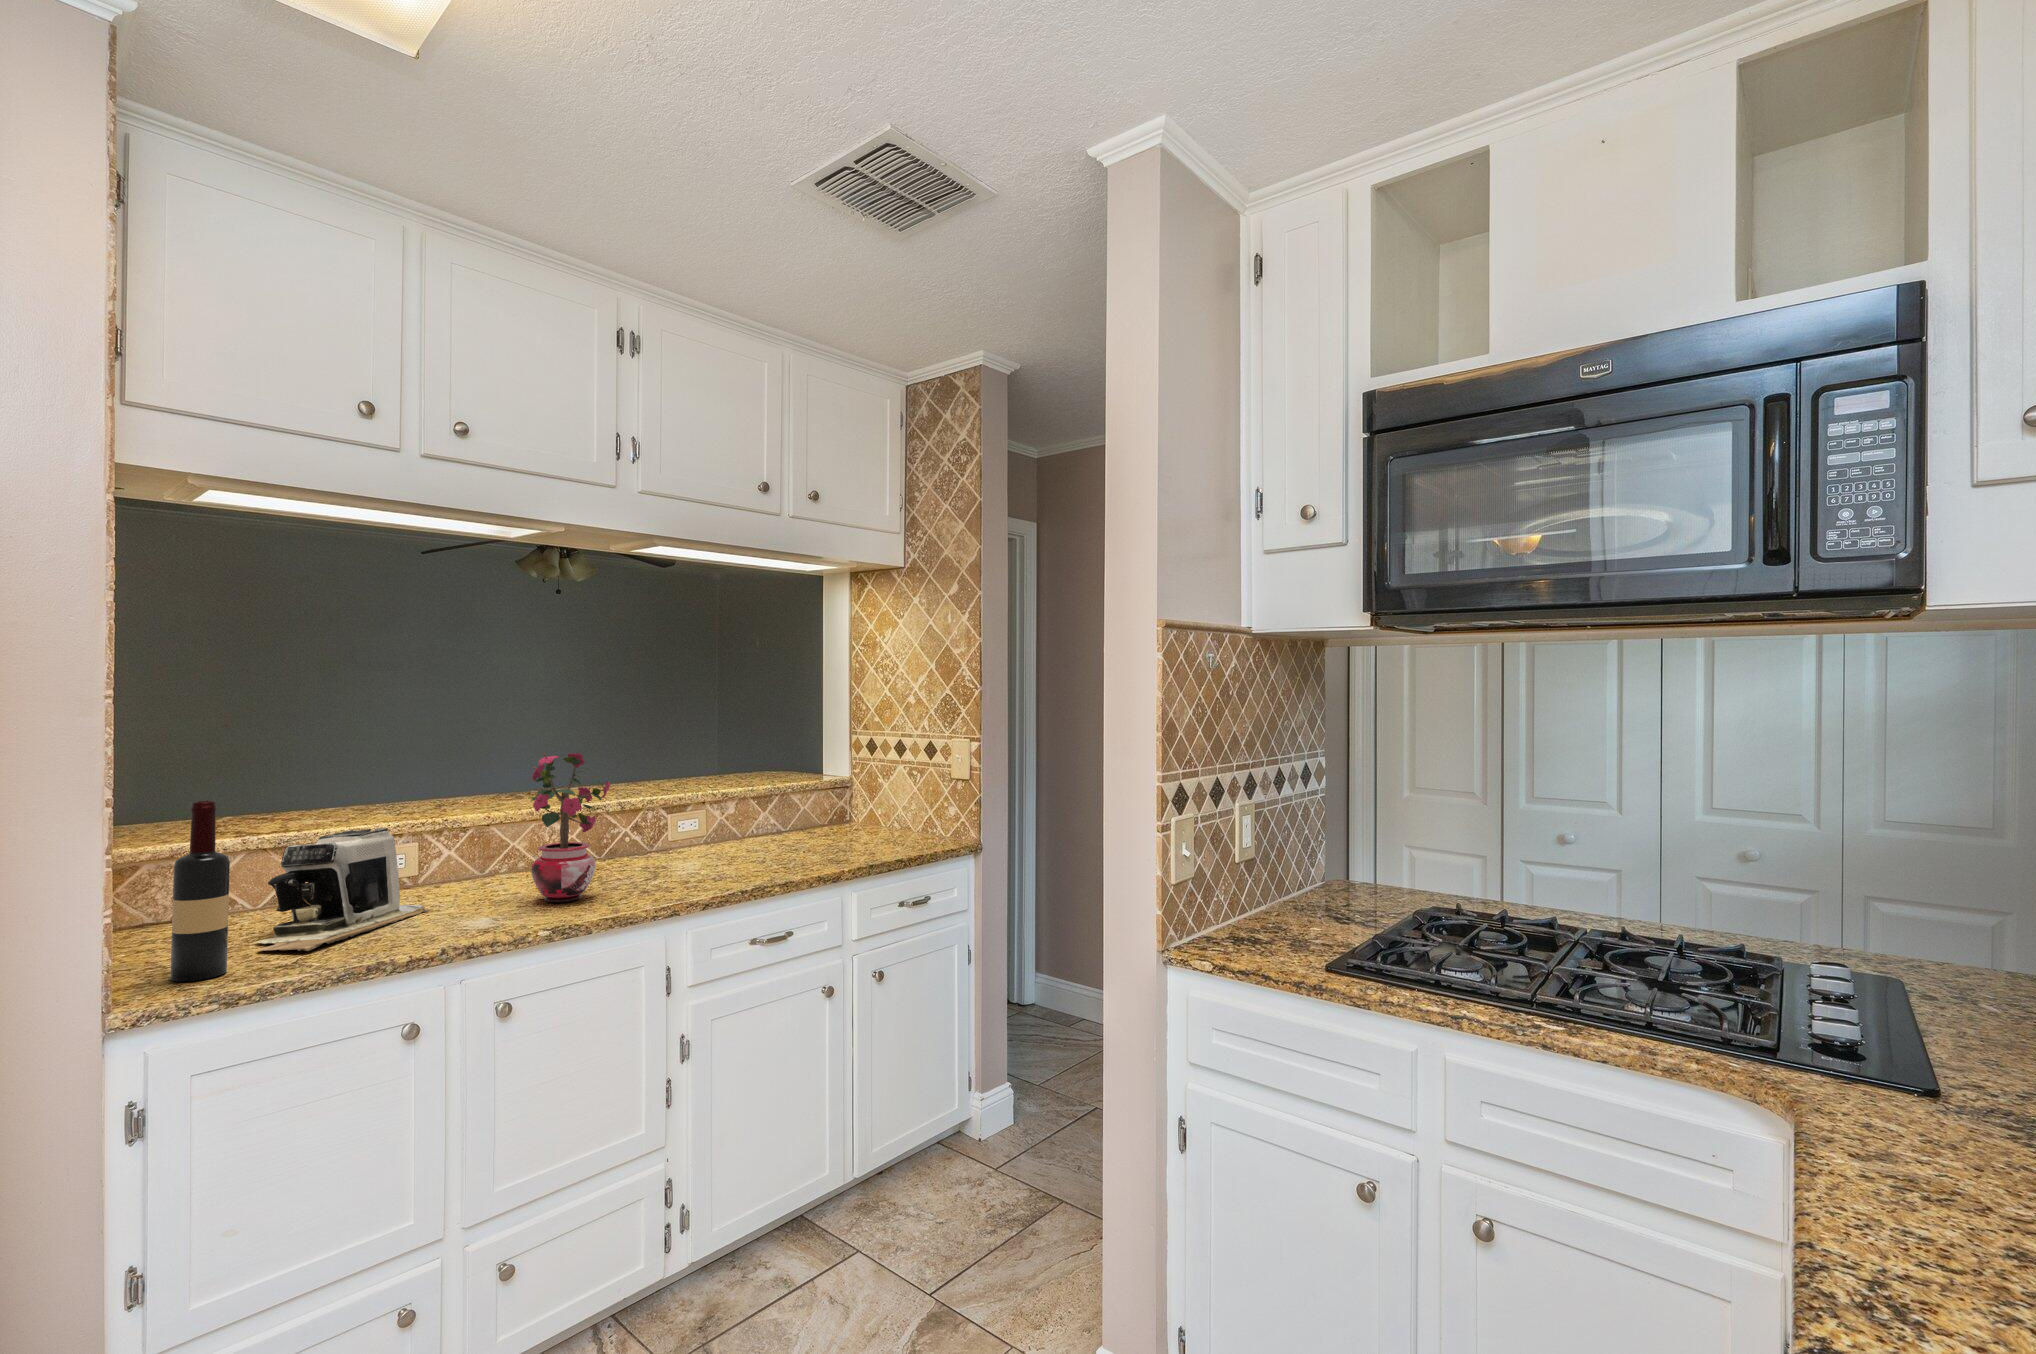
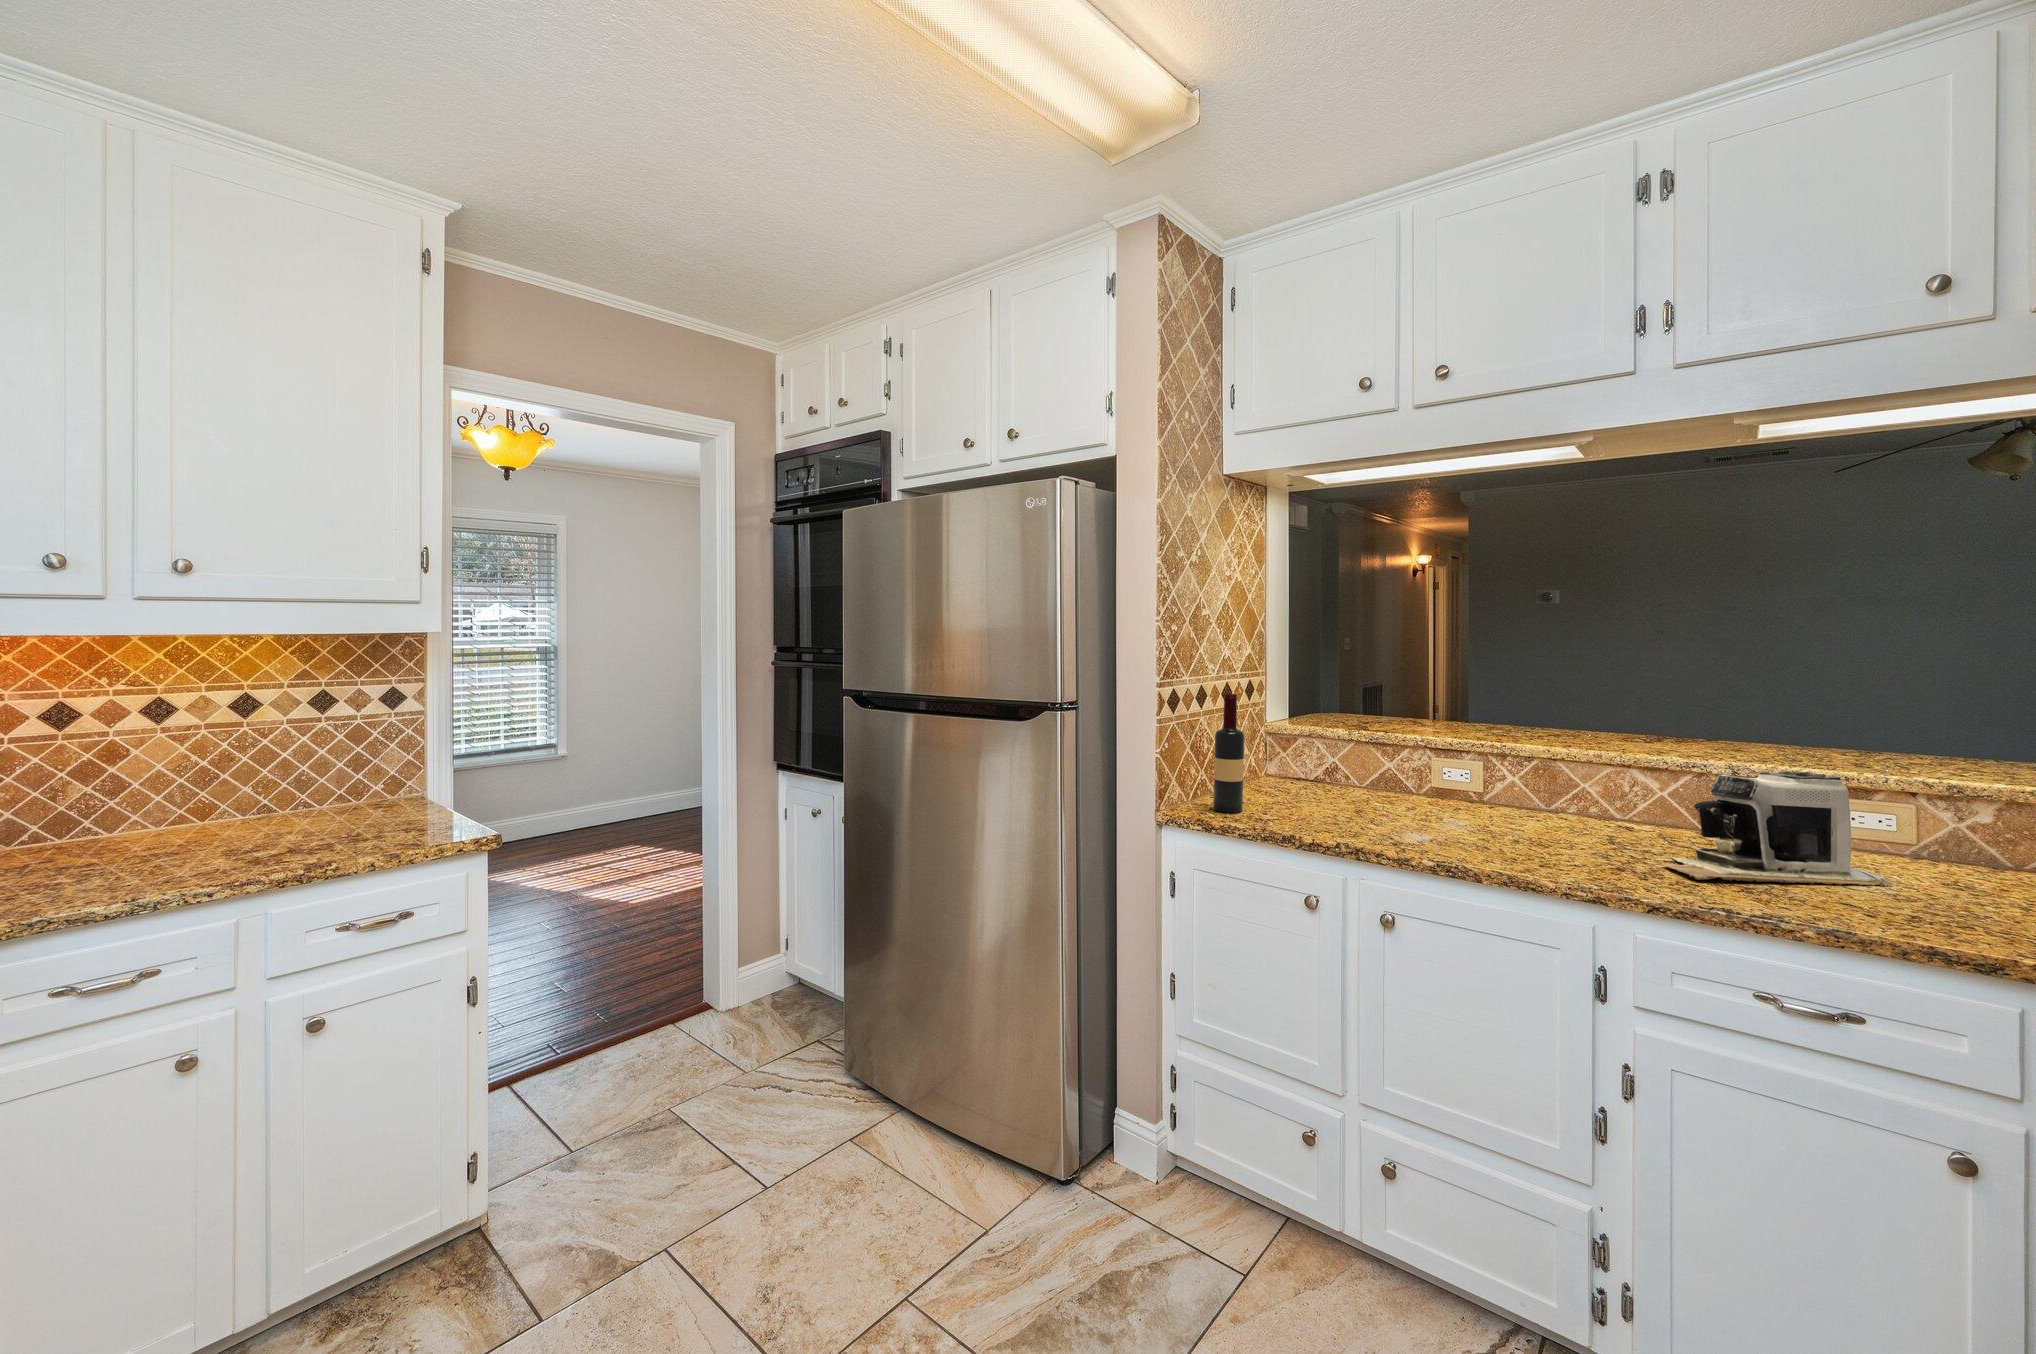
potted plant: present [529,753,614,903] -> none [1492,684,1585,851]
coffee maker: present [255,828,430,951] -> present [1663,772,1892,886]

